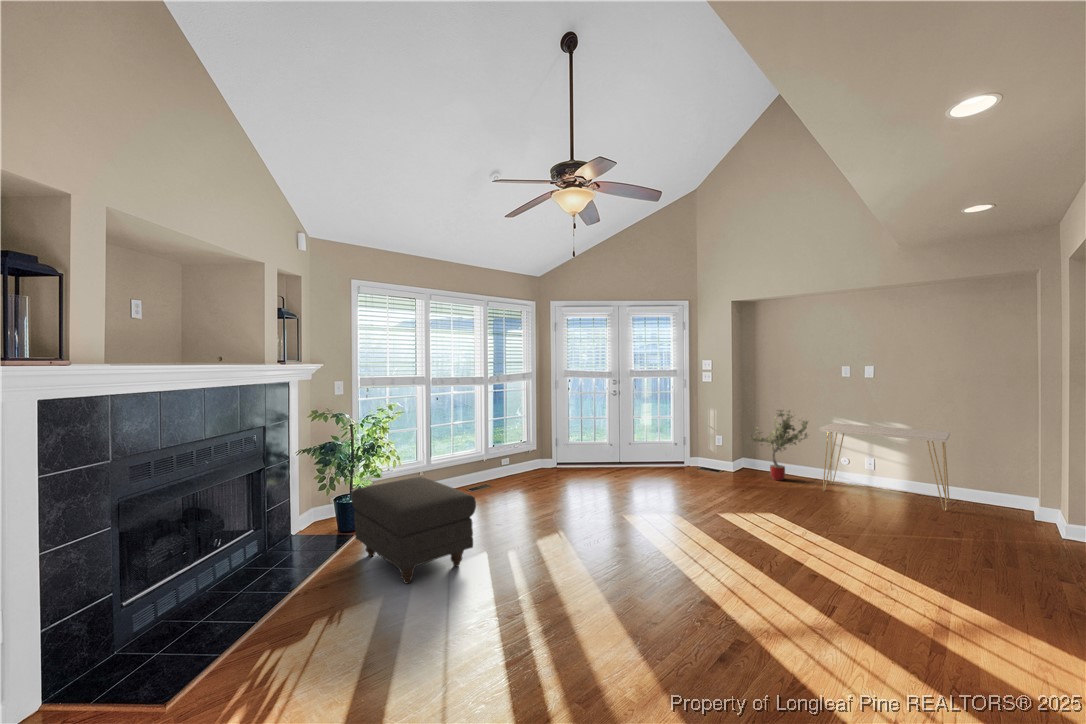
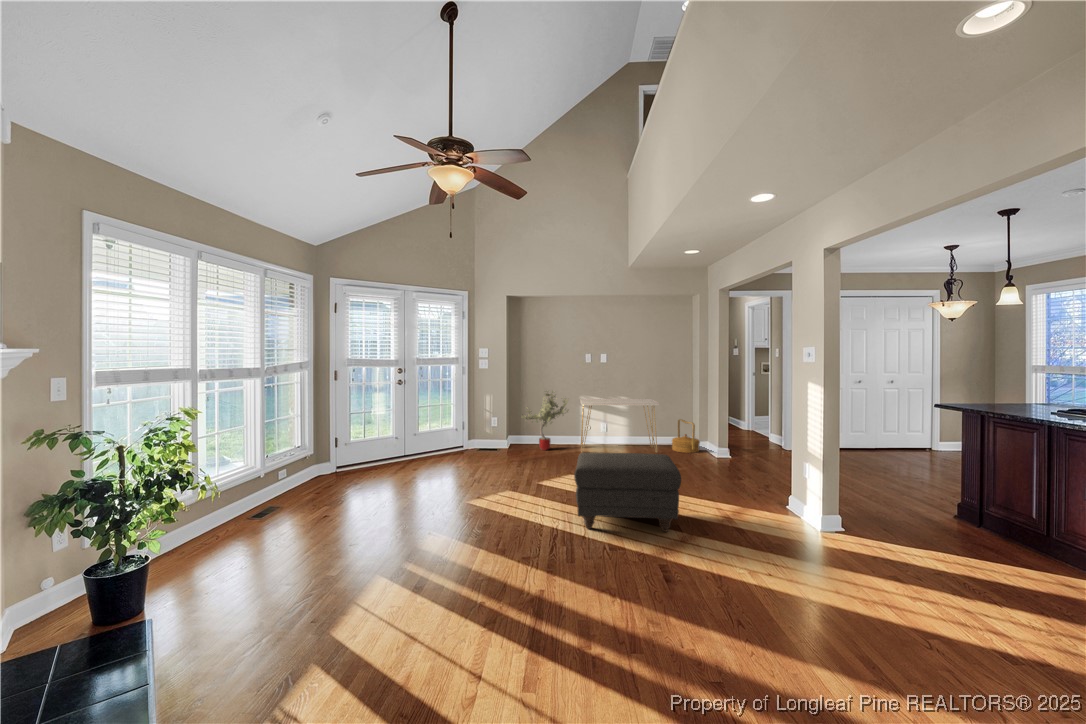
woven basket: none [982,467,1041,523] -> present [672,419,700,453]
ottoman: present [351,477,476,584] -> present [574,453,681,532]

